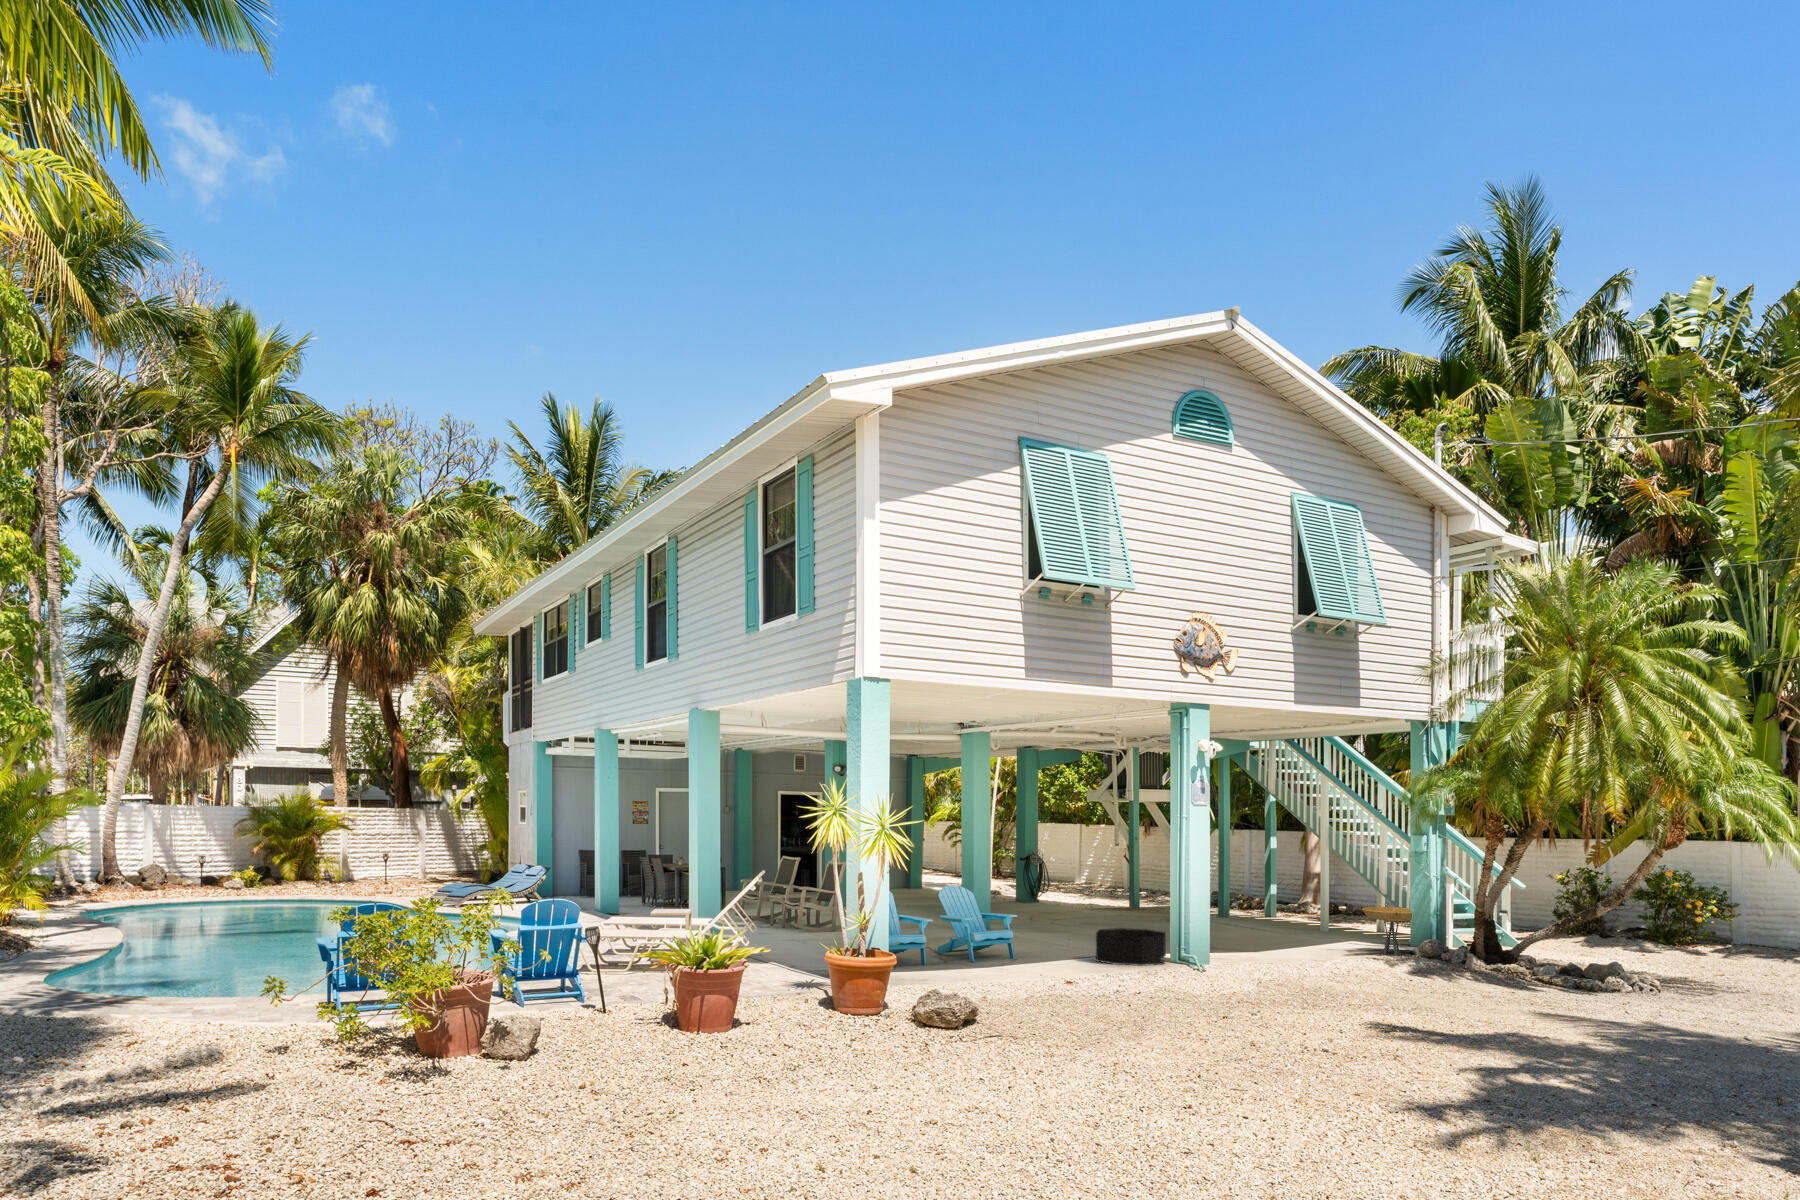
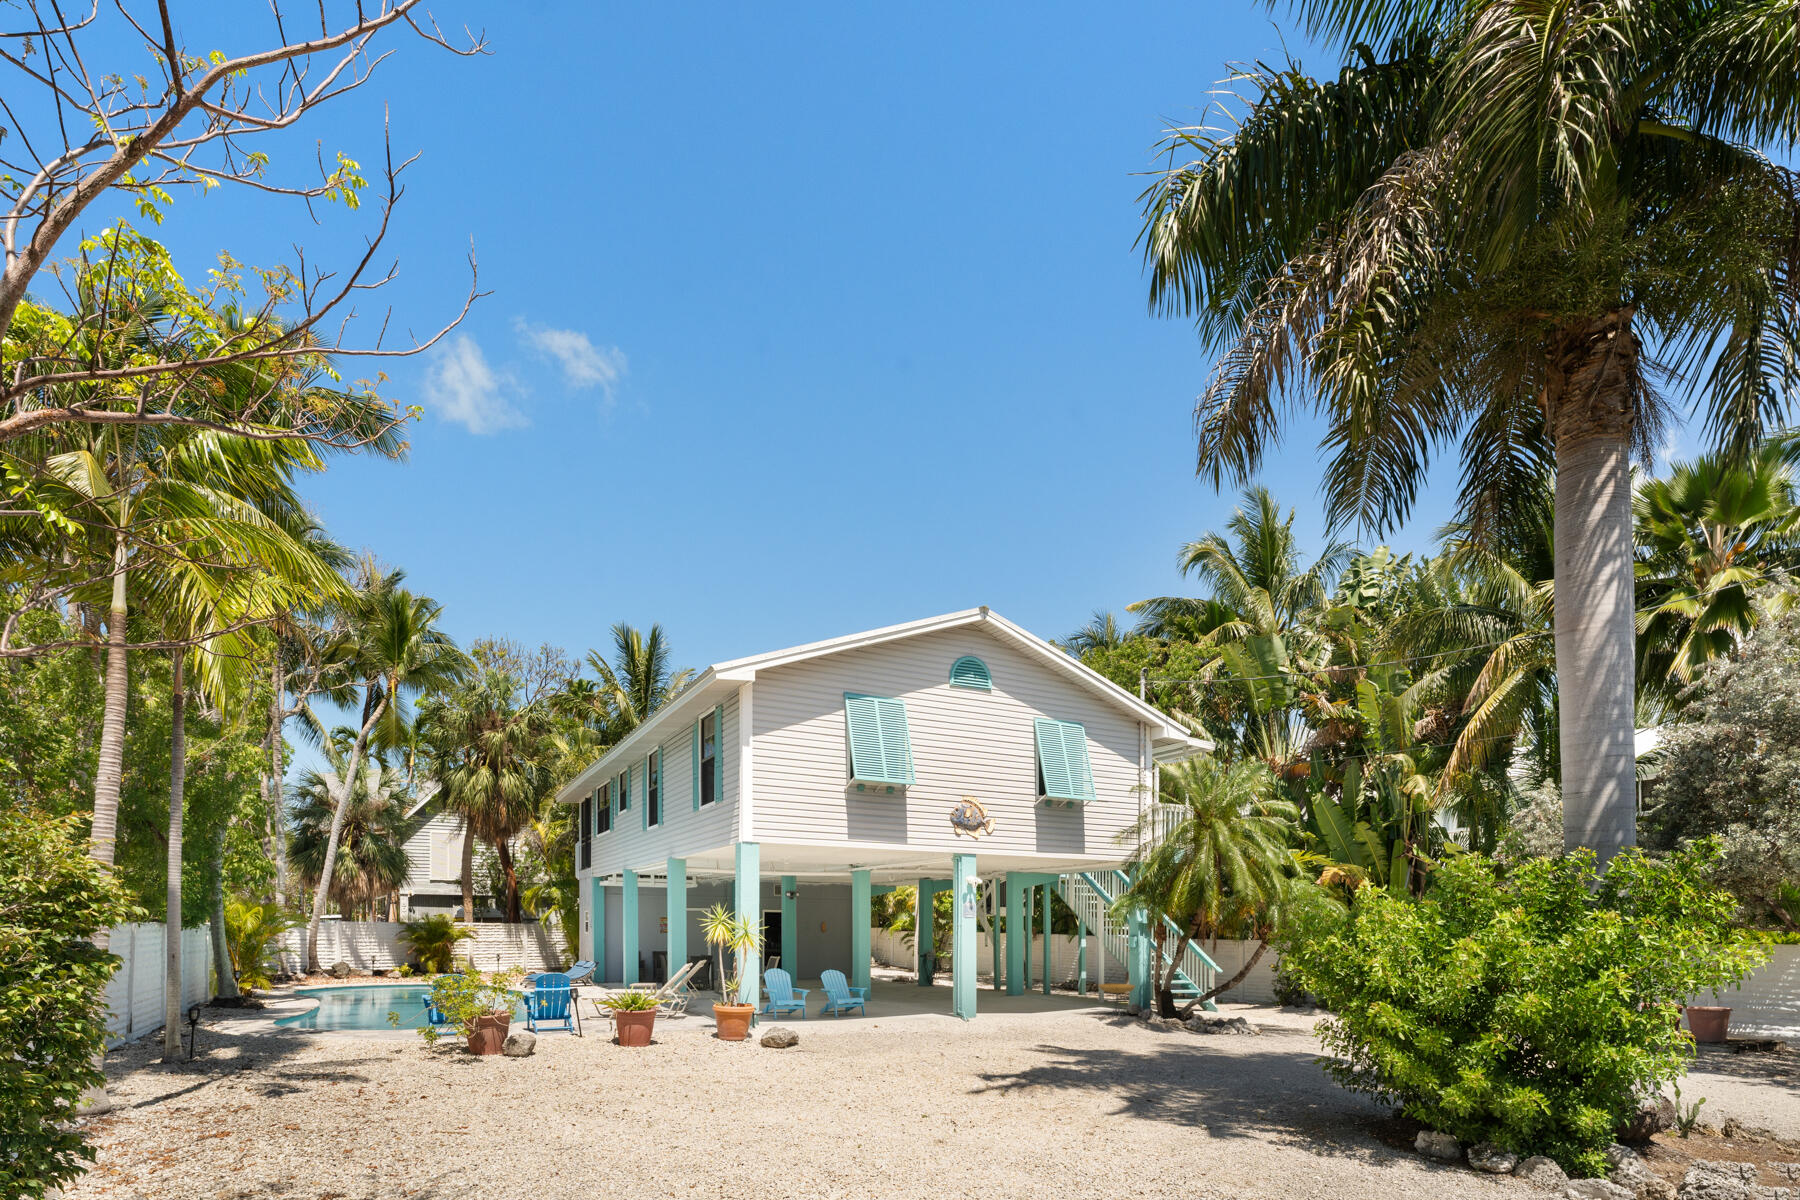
basket: present [1096,928,1166,966] -> none [912,999,958,1024]

